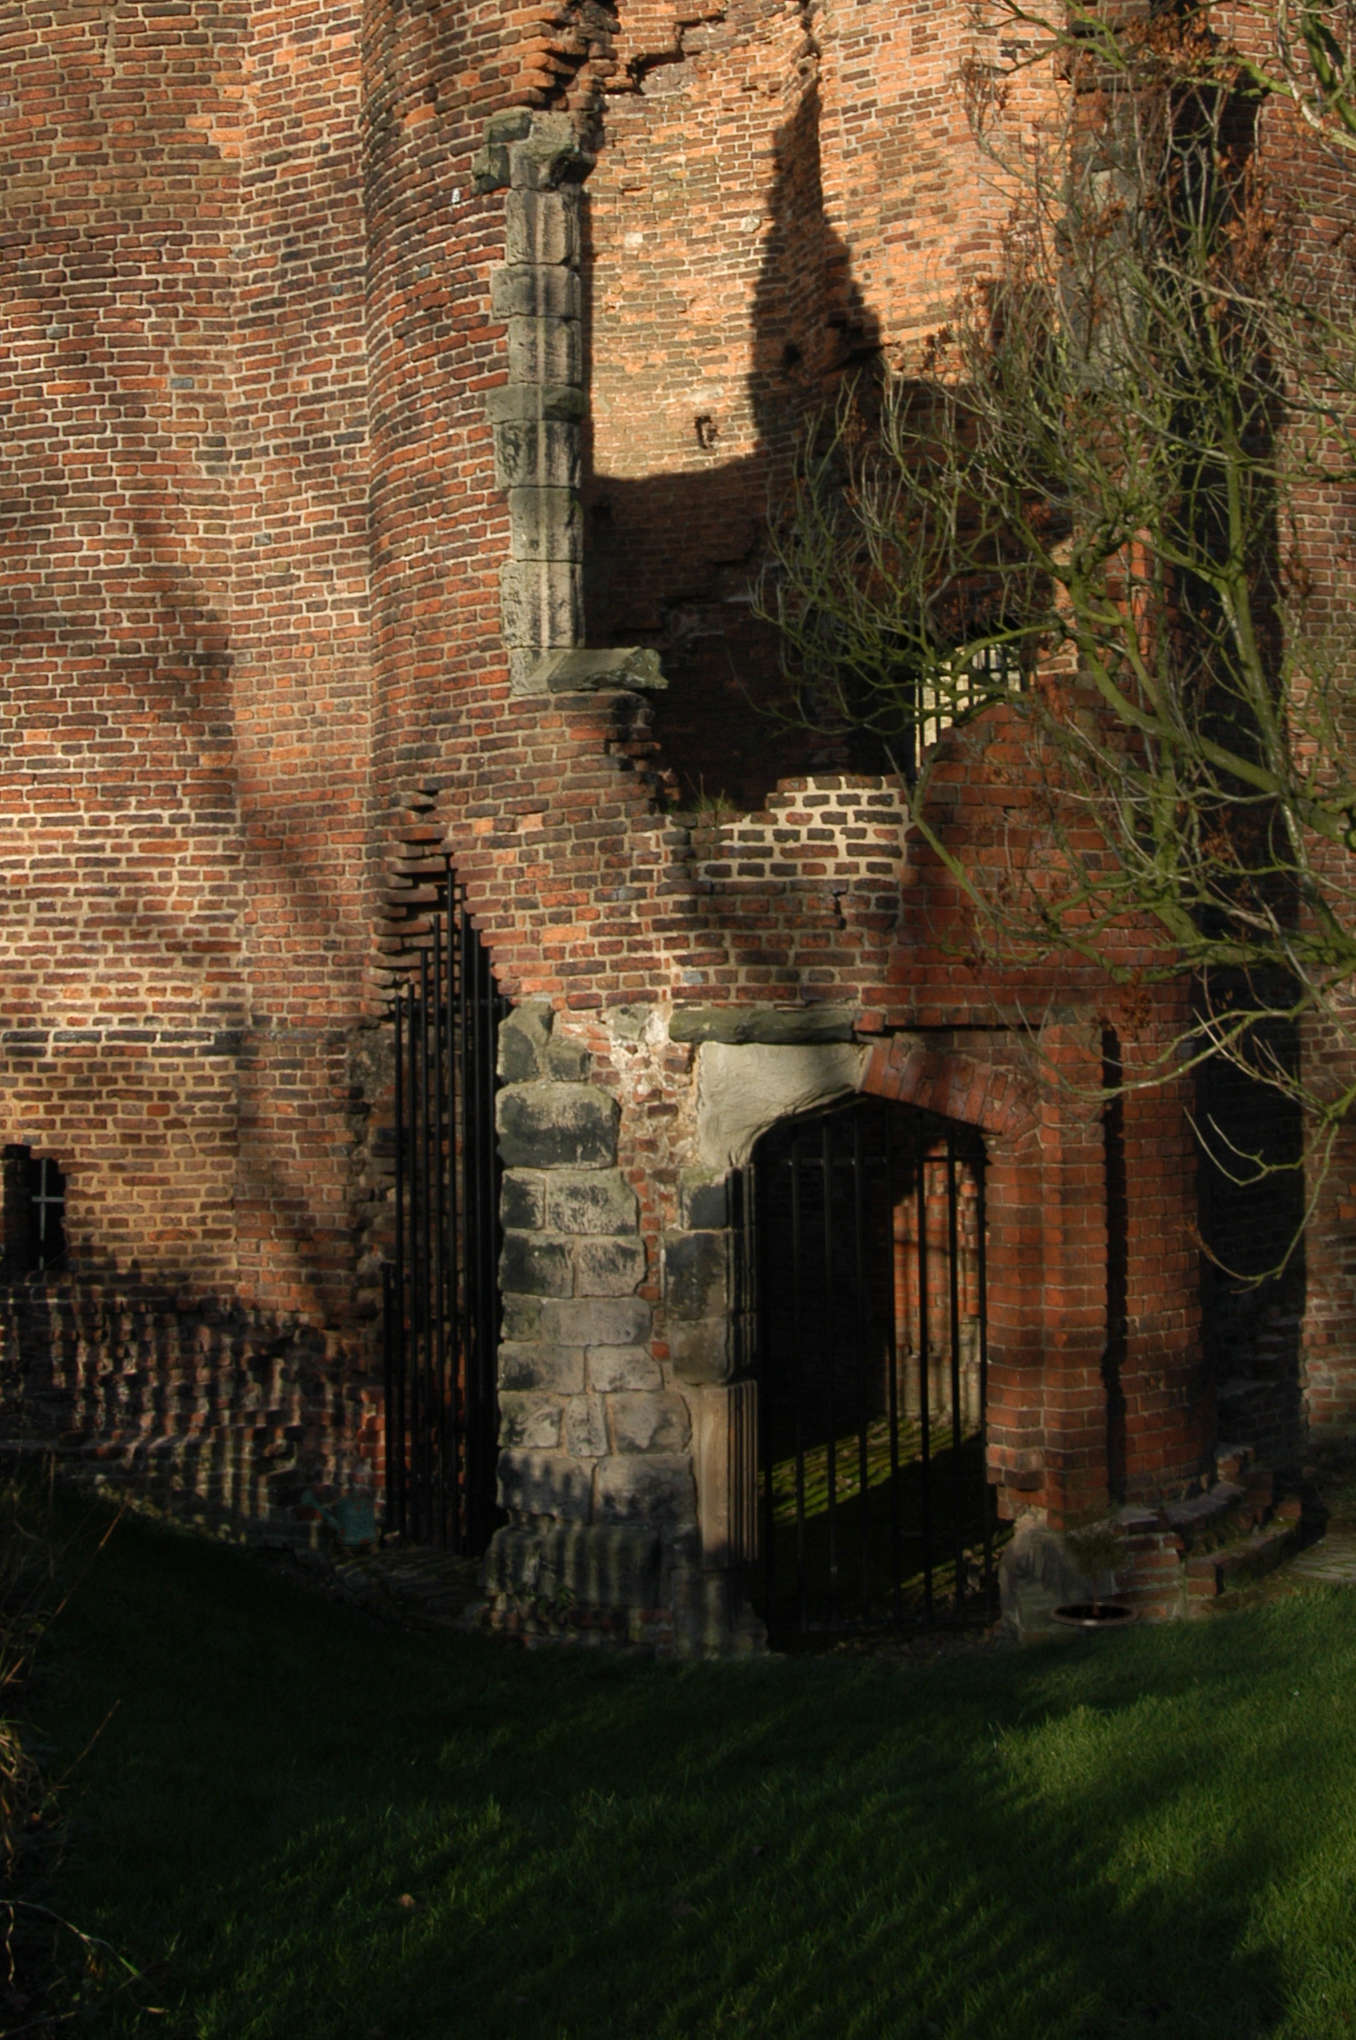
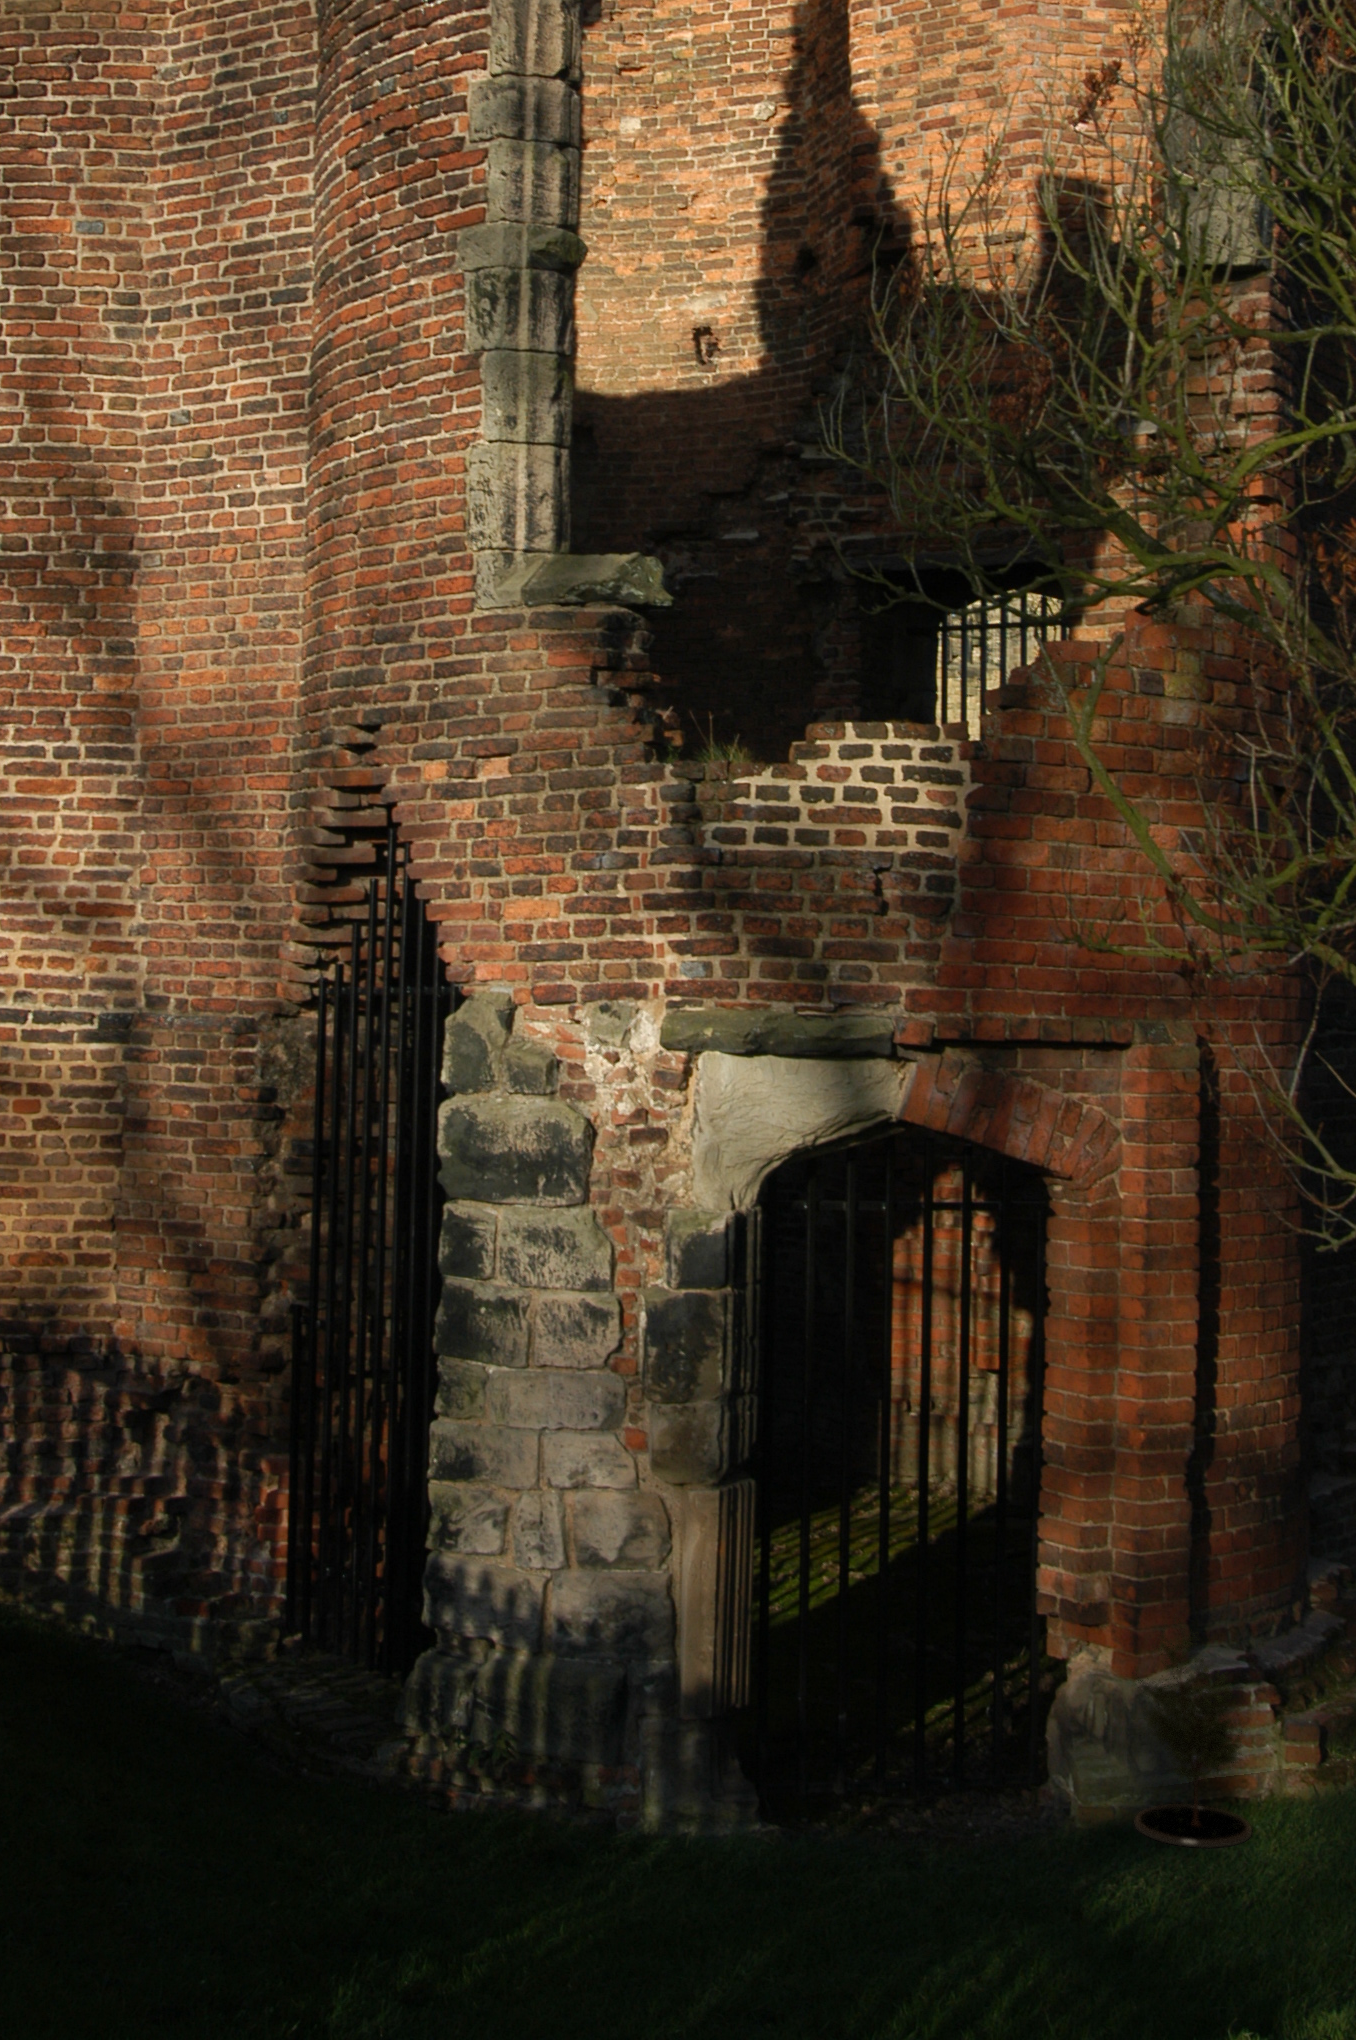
watering can: present [300,1485,383,1545] -> none [168,1579,275,1659]

